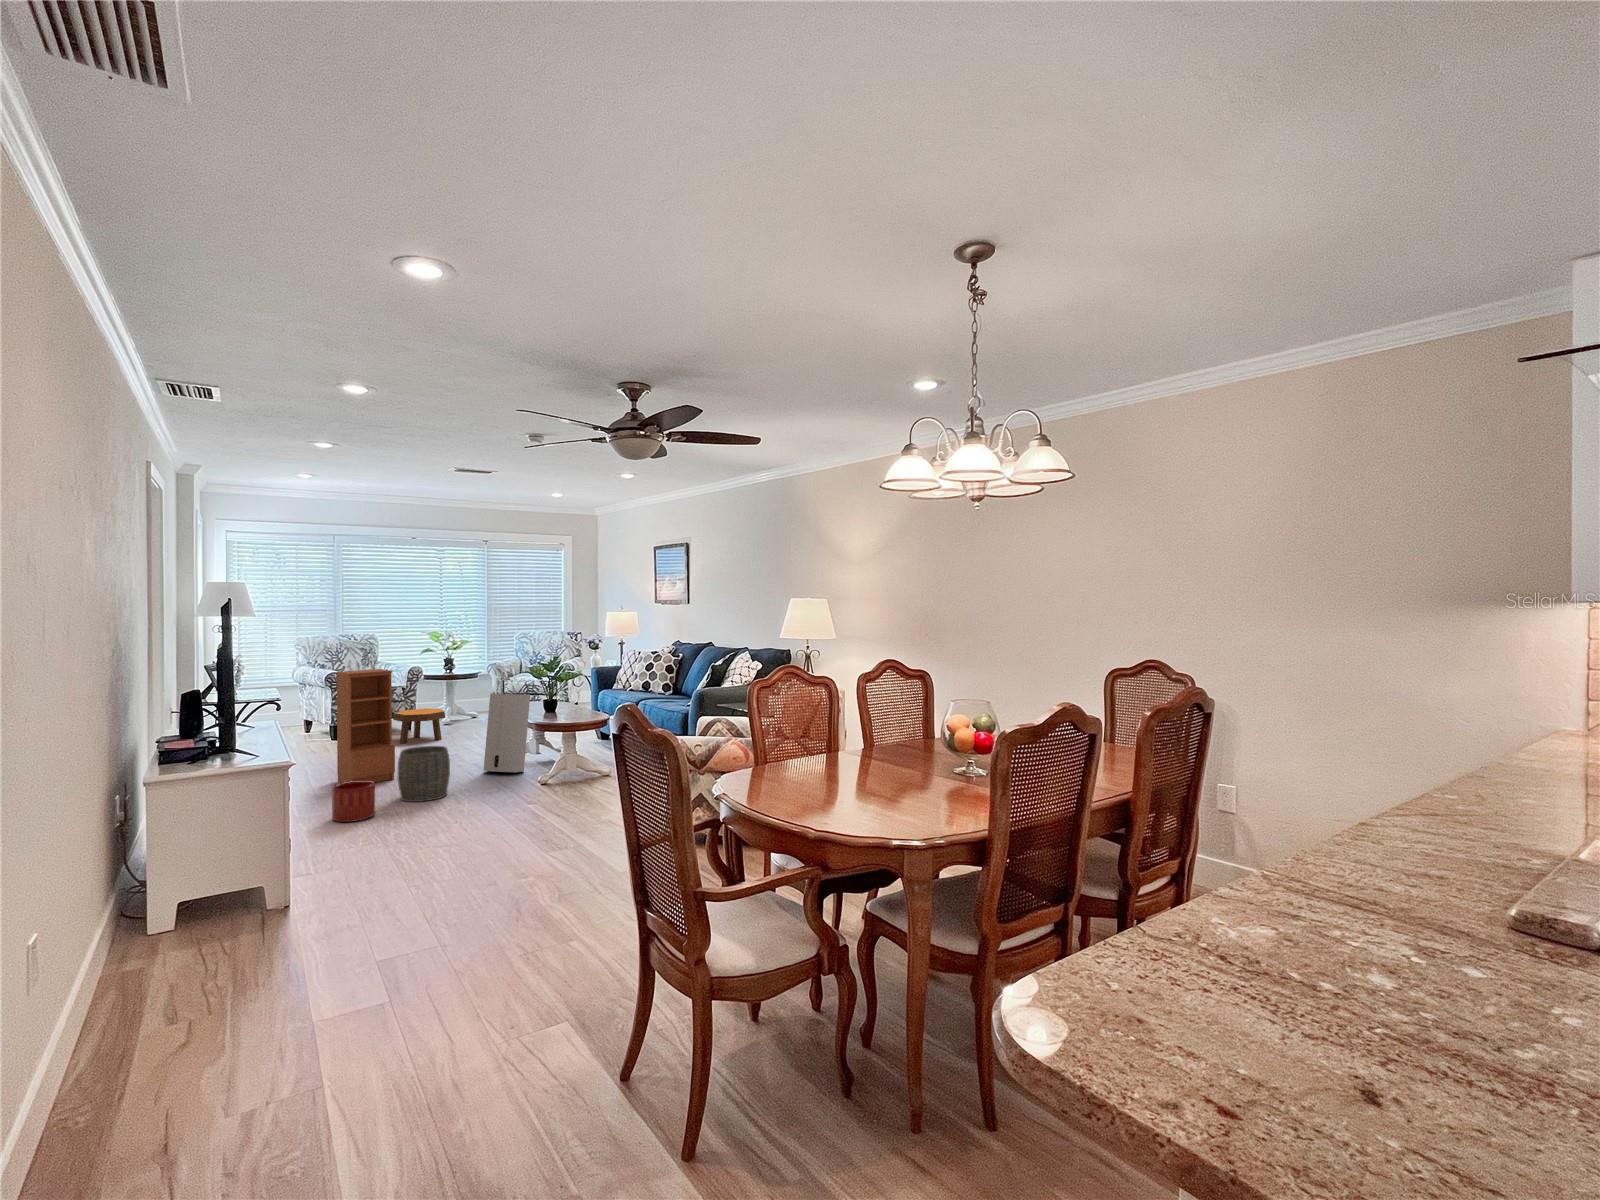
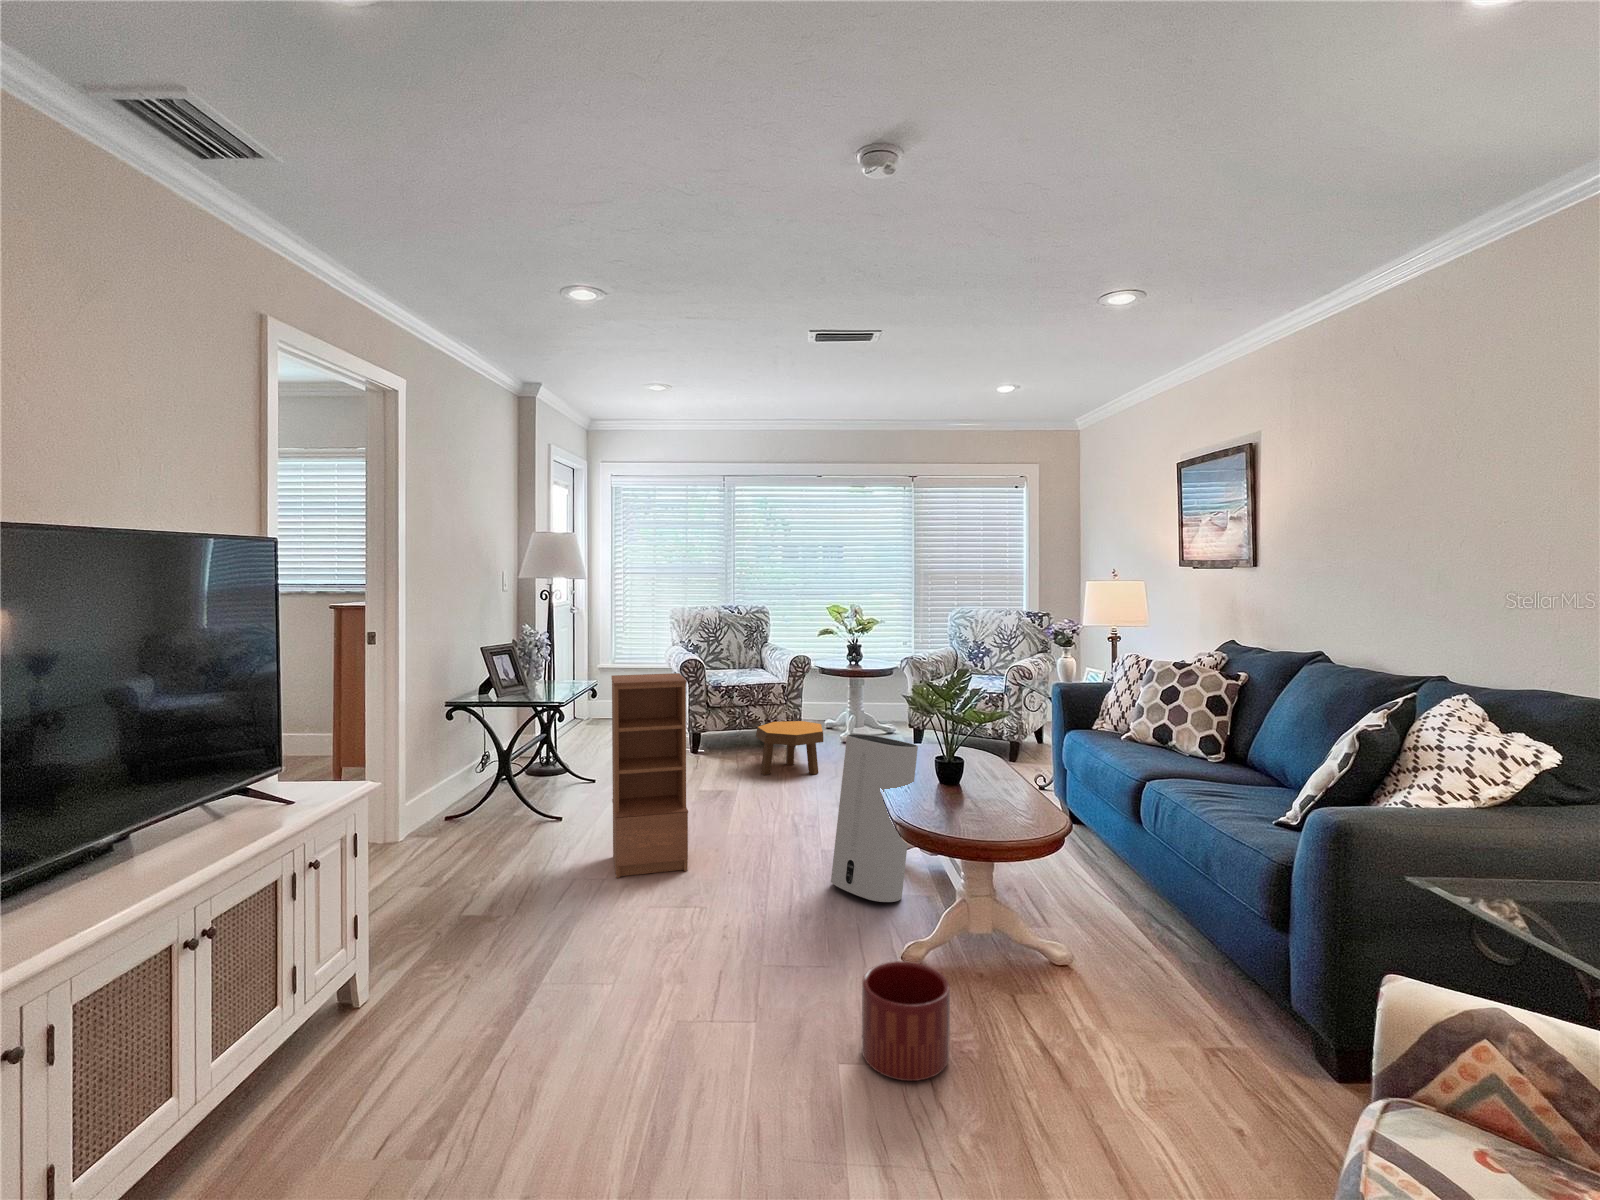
woven basket: present [398,746,450,802] -> none [644,839,739,967]
planter: present [332,781,375,822] -> present [862,961,950,1081]

